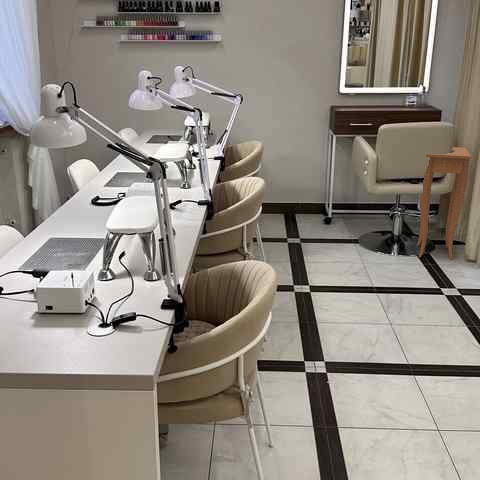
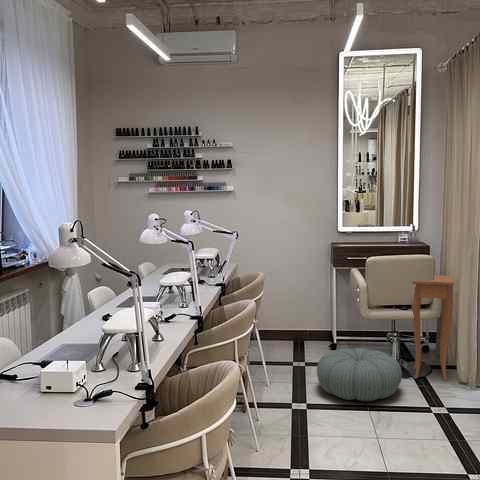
pouf: none [319,226,409,283] -> present [317,348,402,401]

